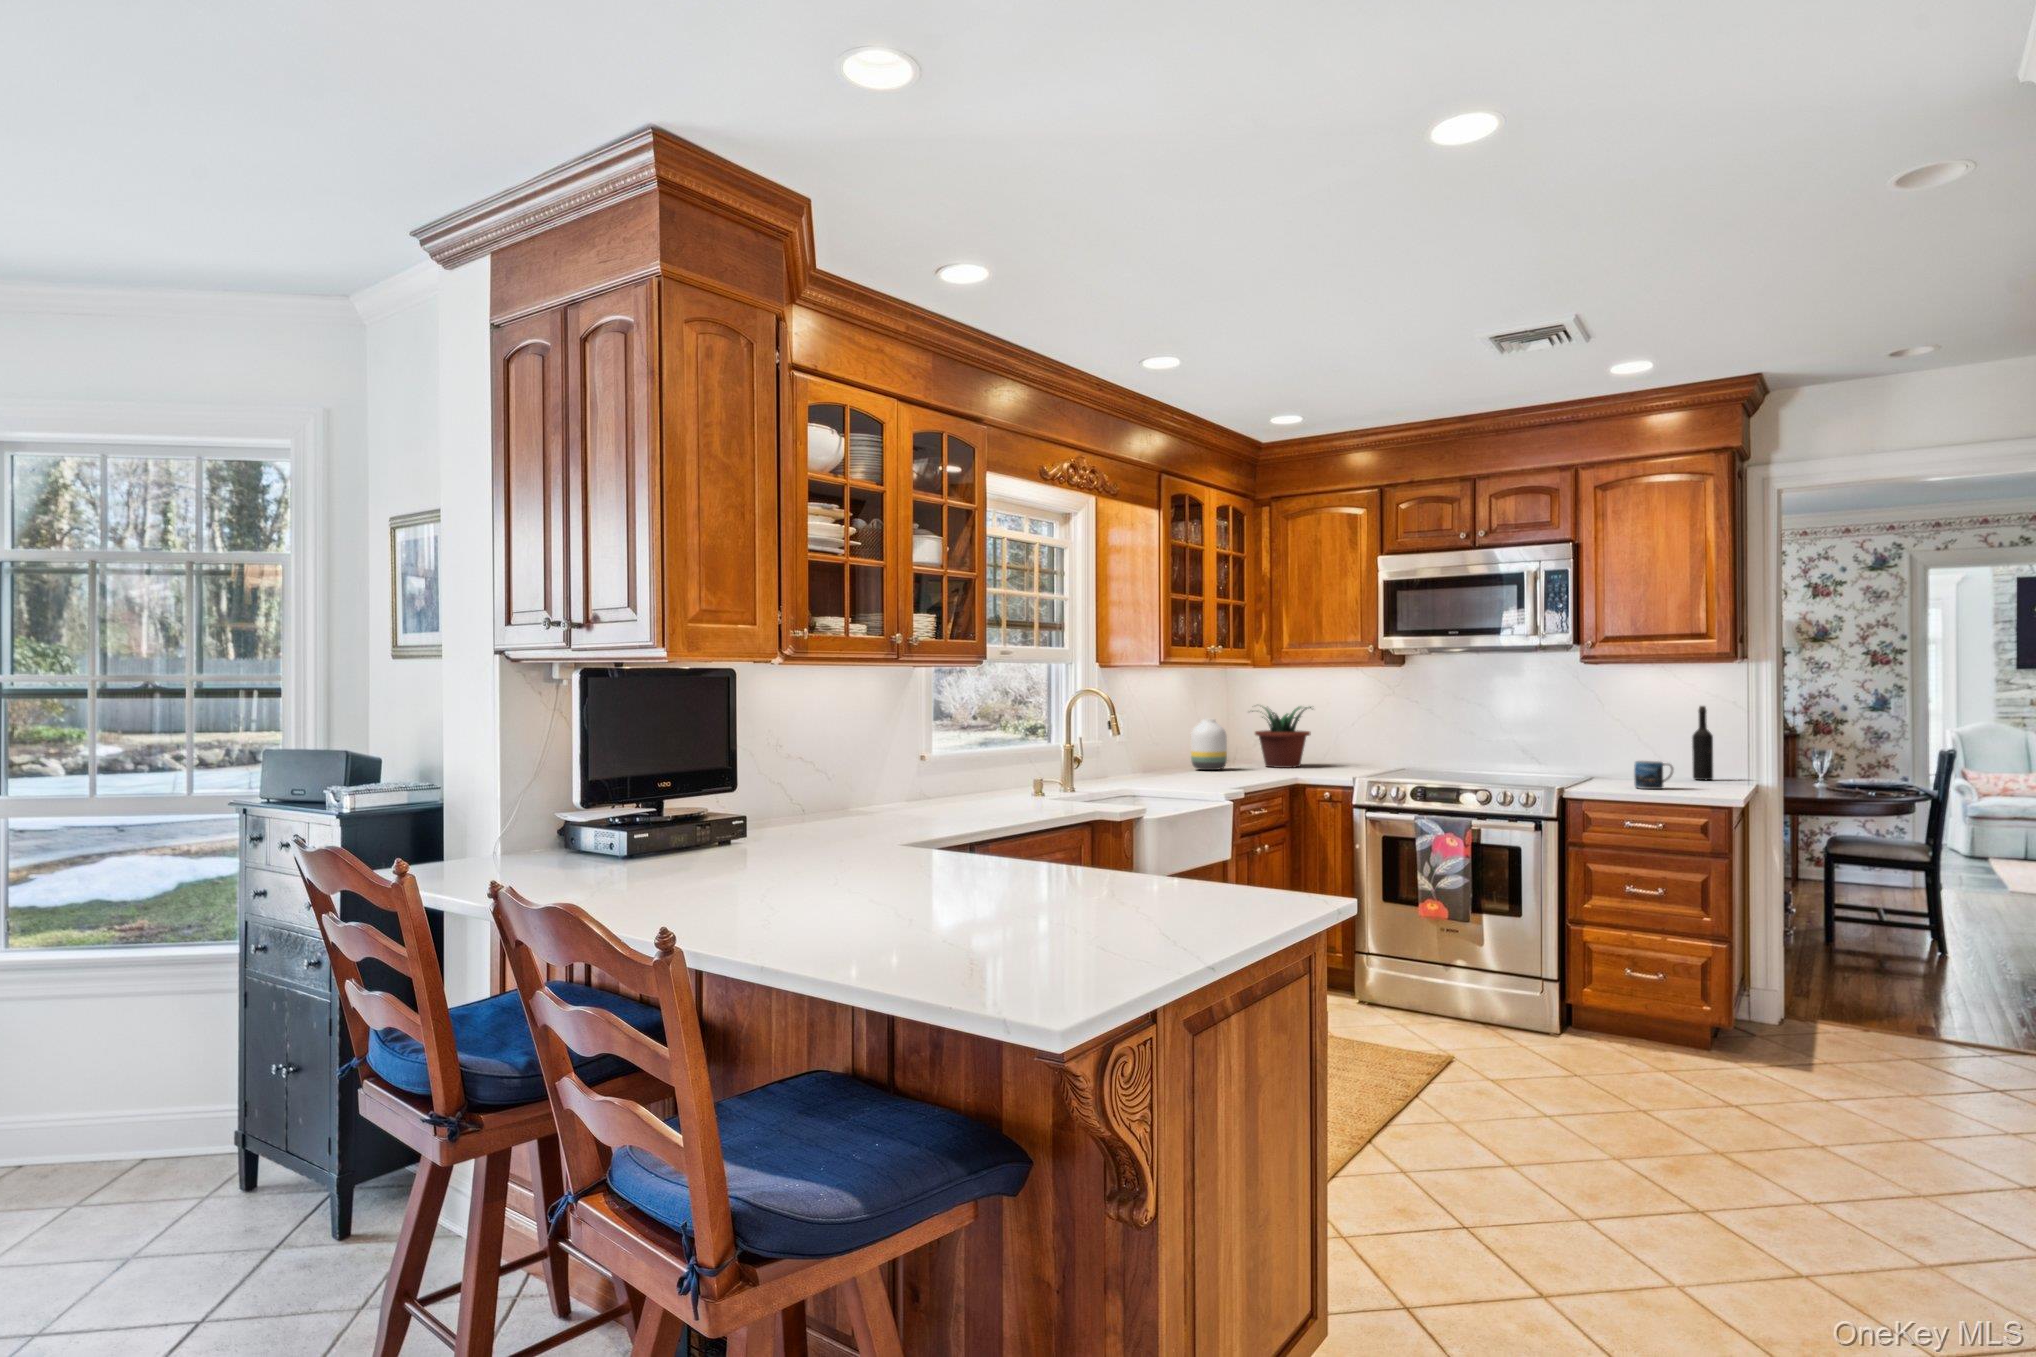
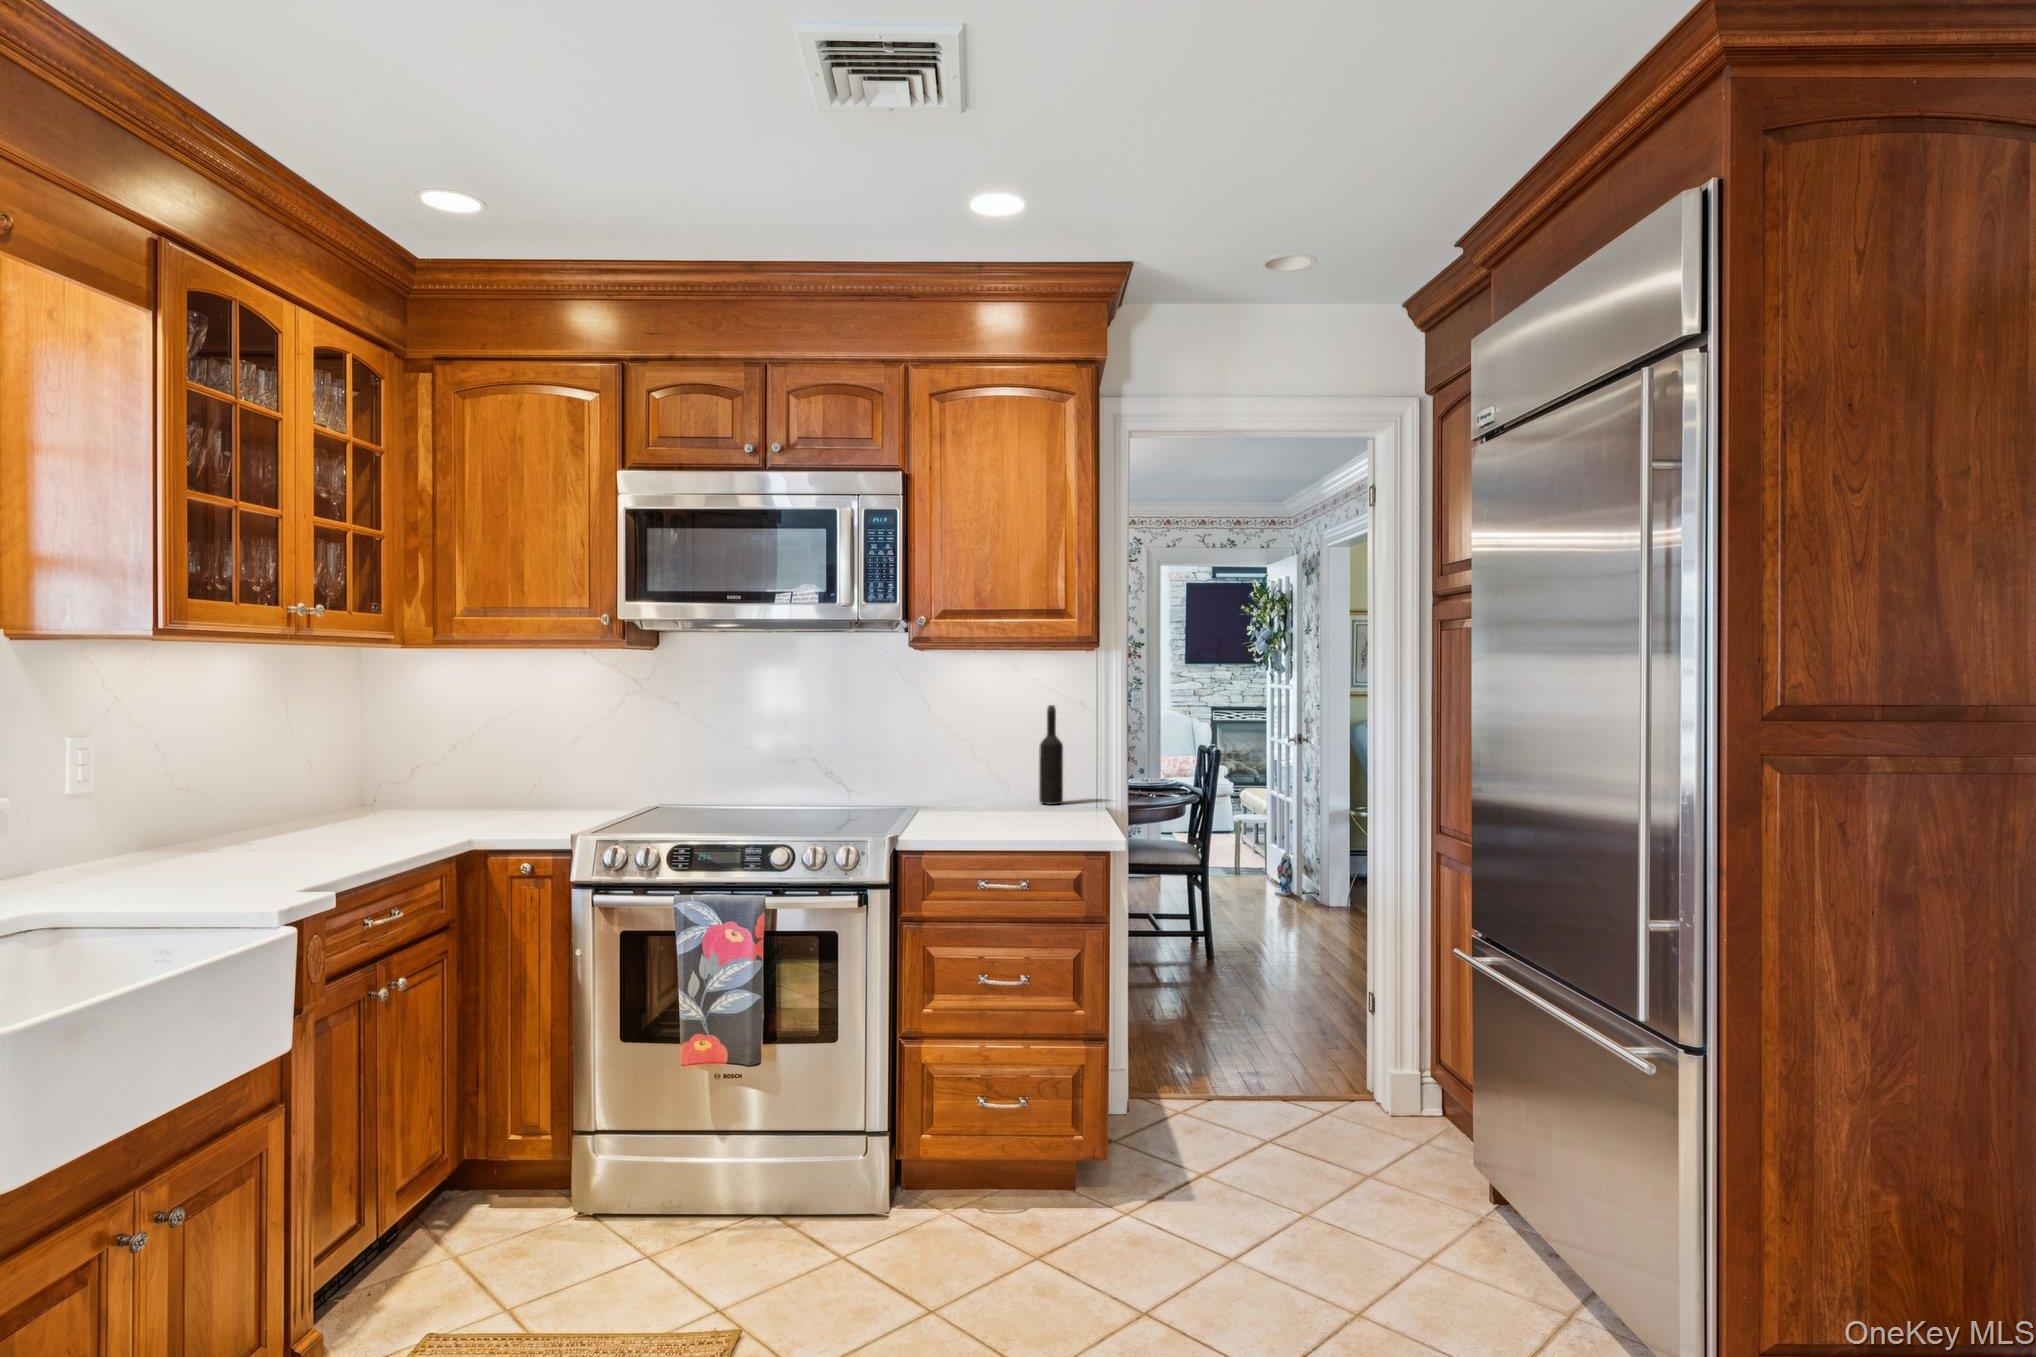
potted plant: present [1252,707,1311,768] -> none [393,708,515,813]
vase: present [1191,719,1227,770] -> none [269,736,344,829]
mug: present [1634,761,1674,789] -> none [990,787,1037,830]

